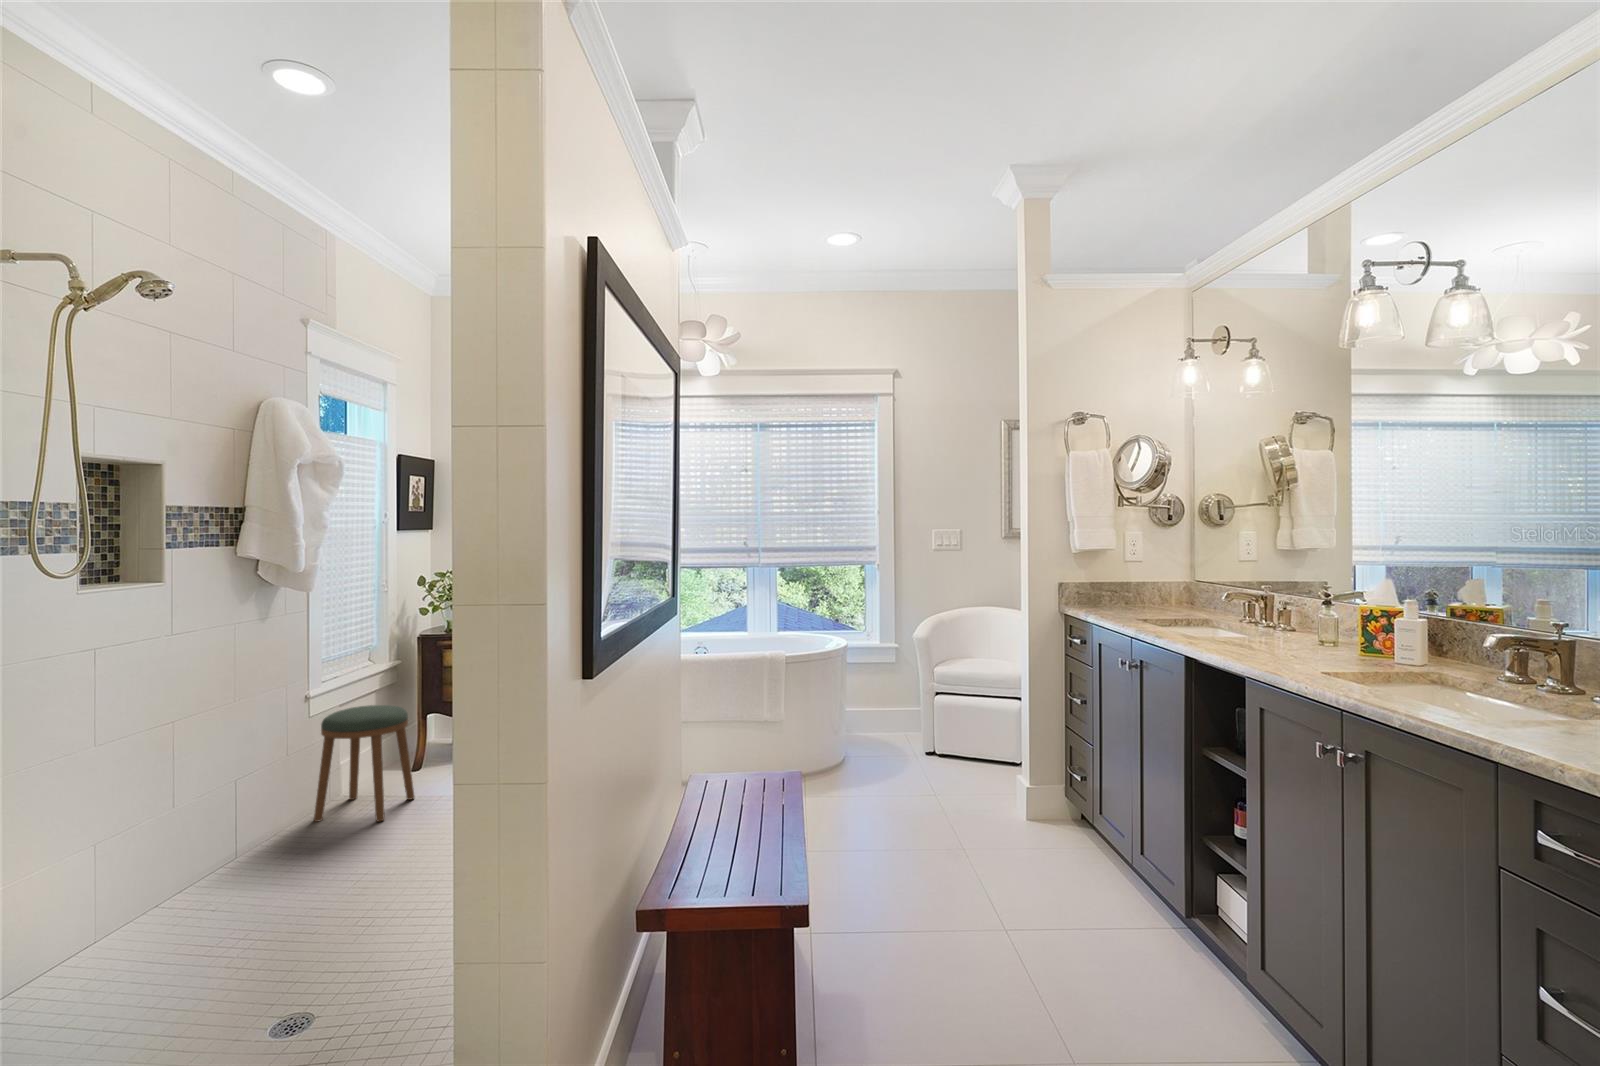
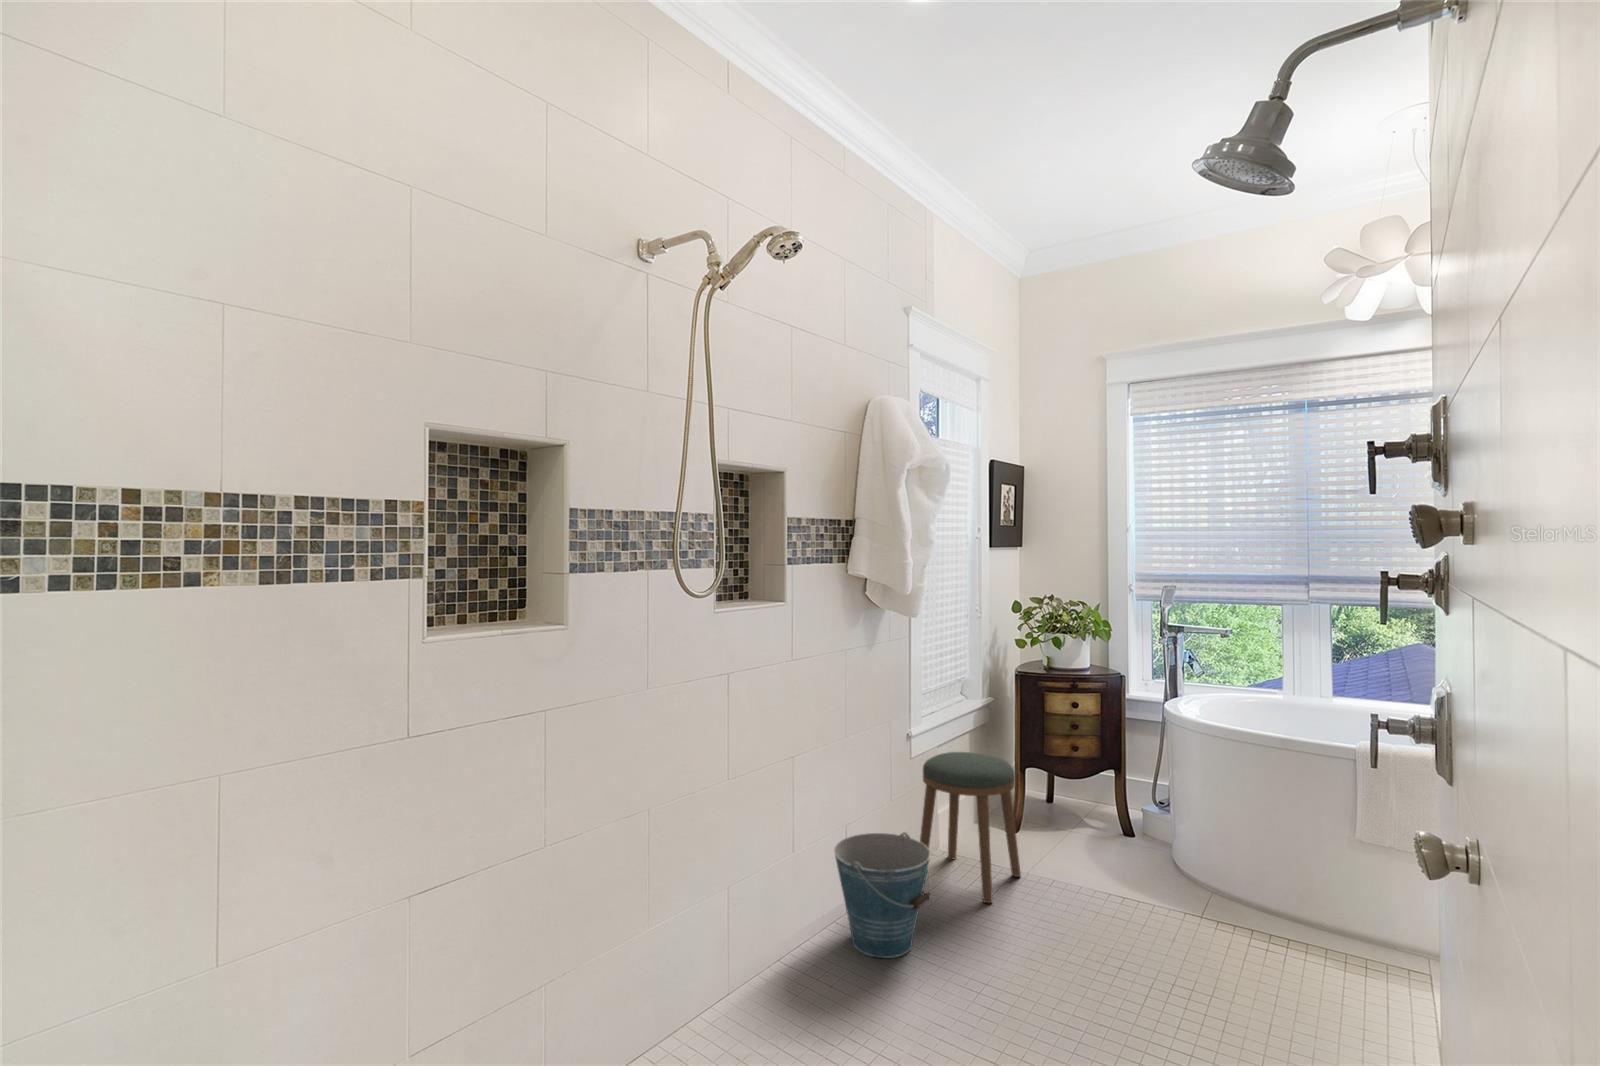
bucket: none [221,774,320,879] -> present [834,832,930,958]

